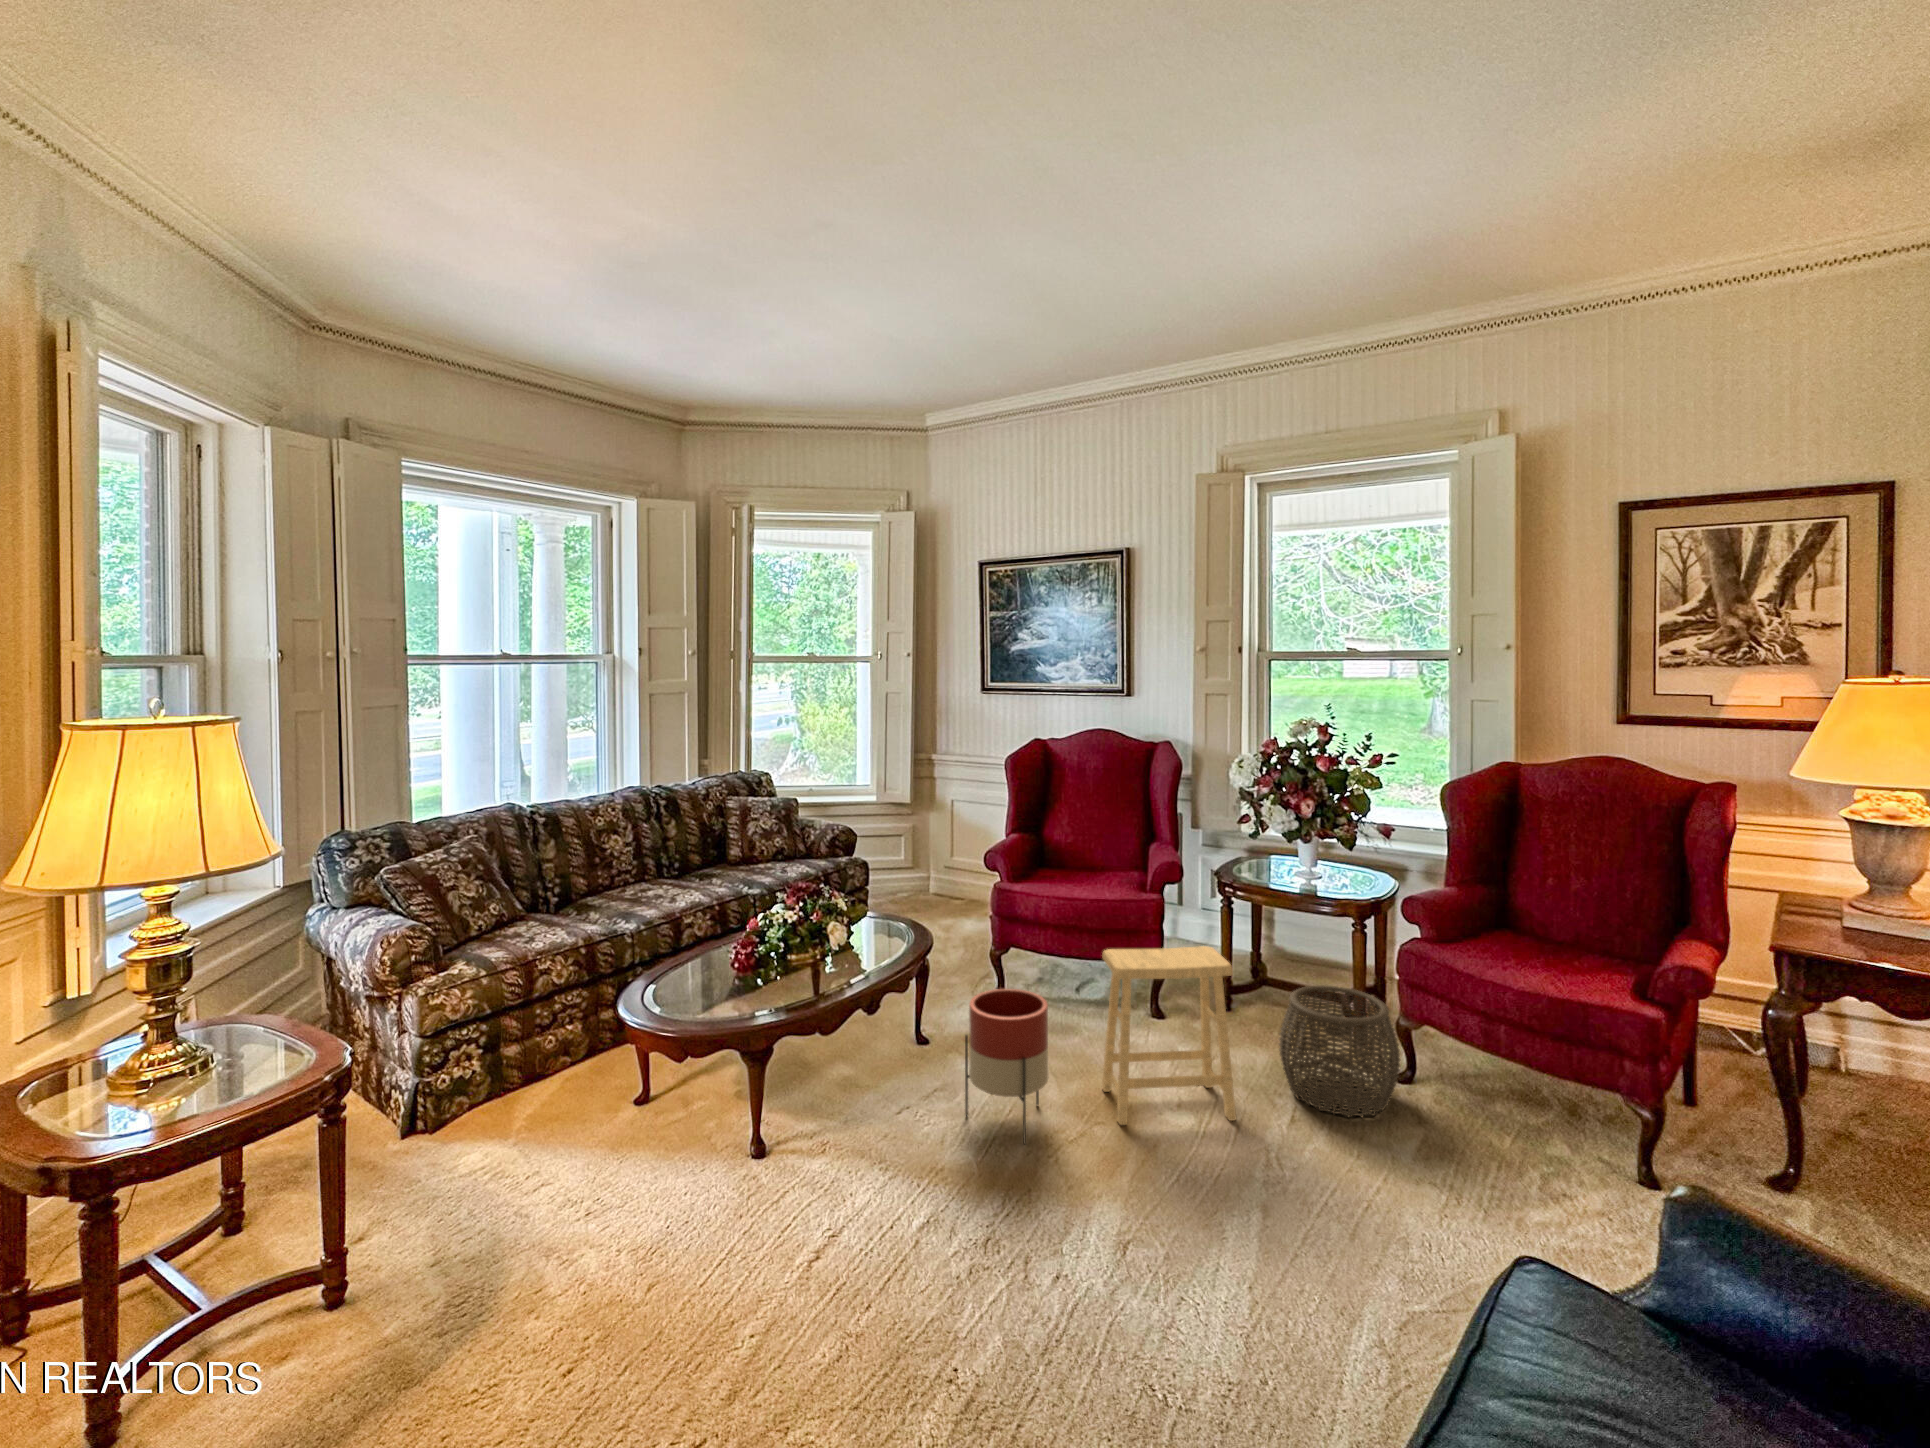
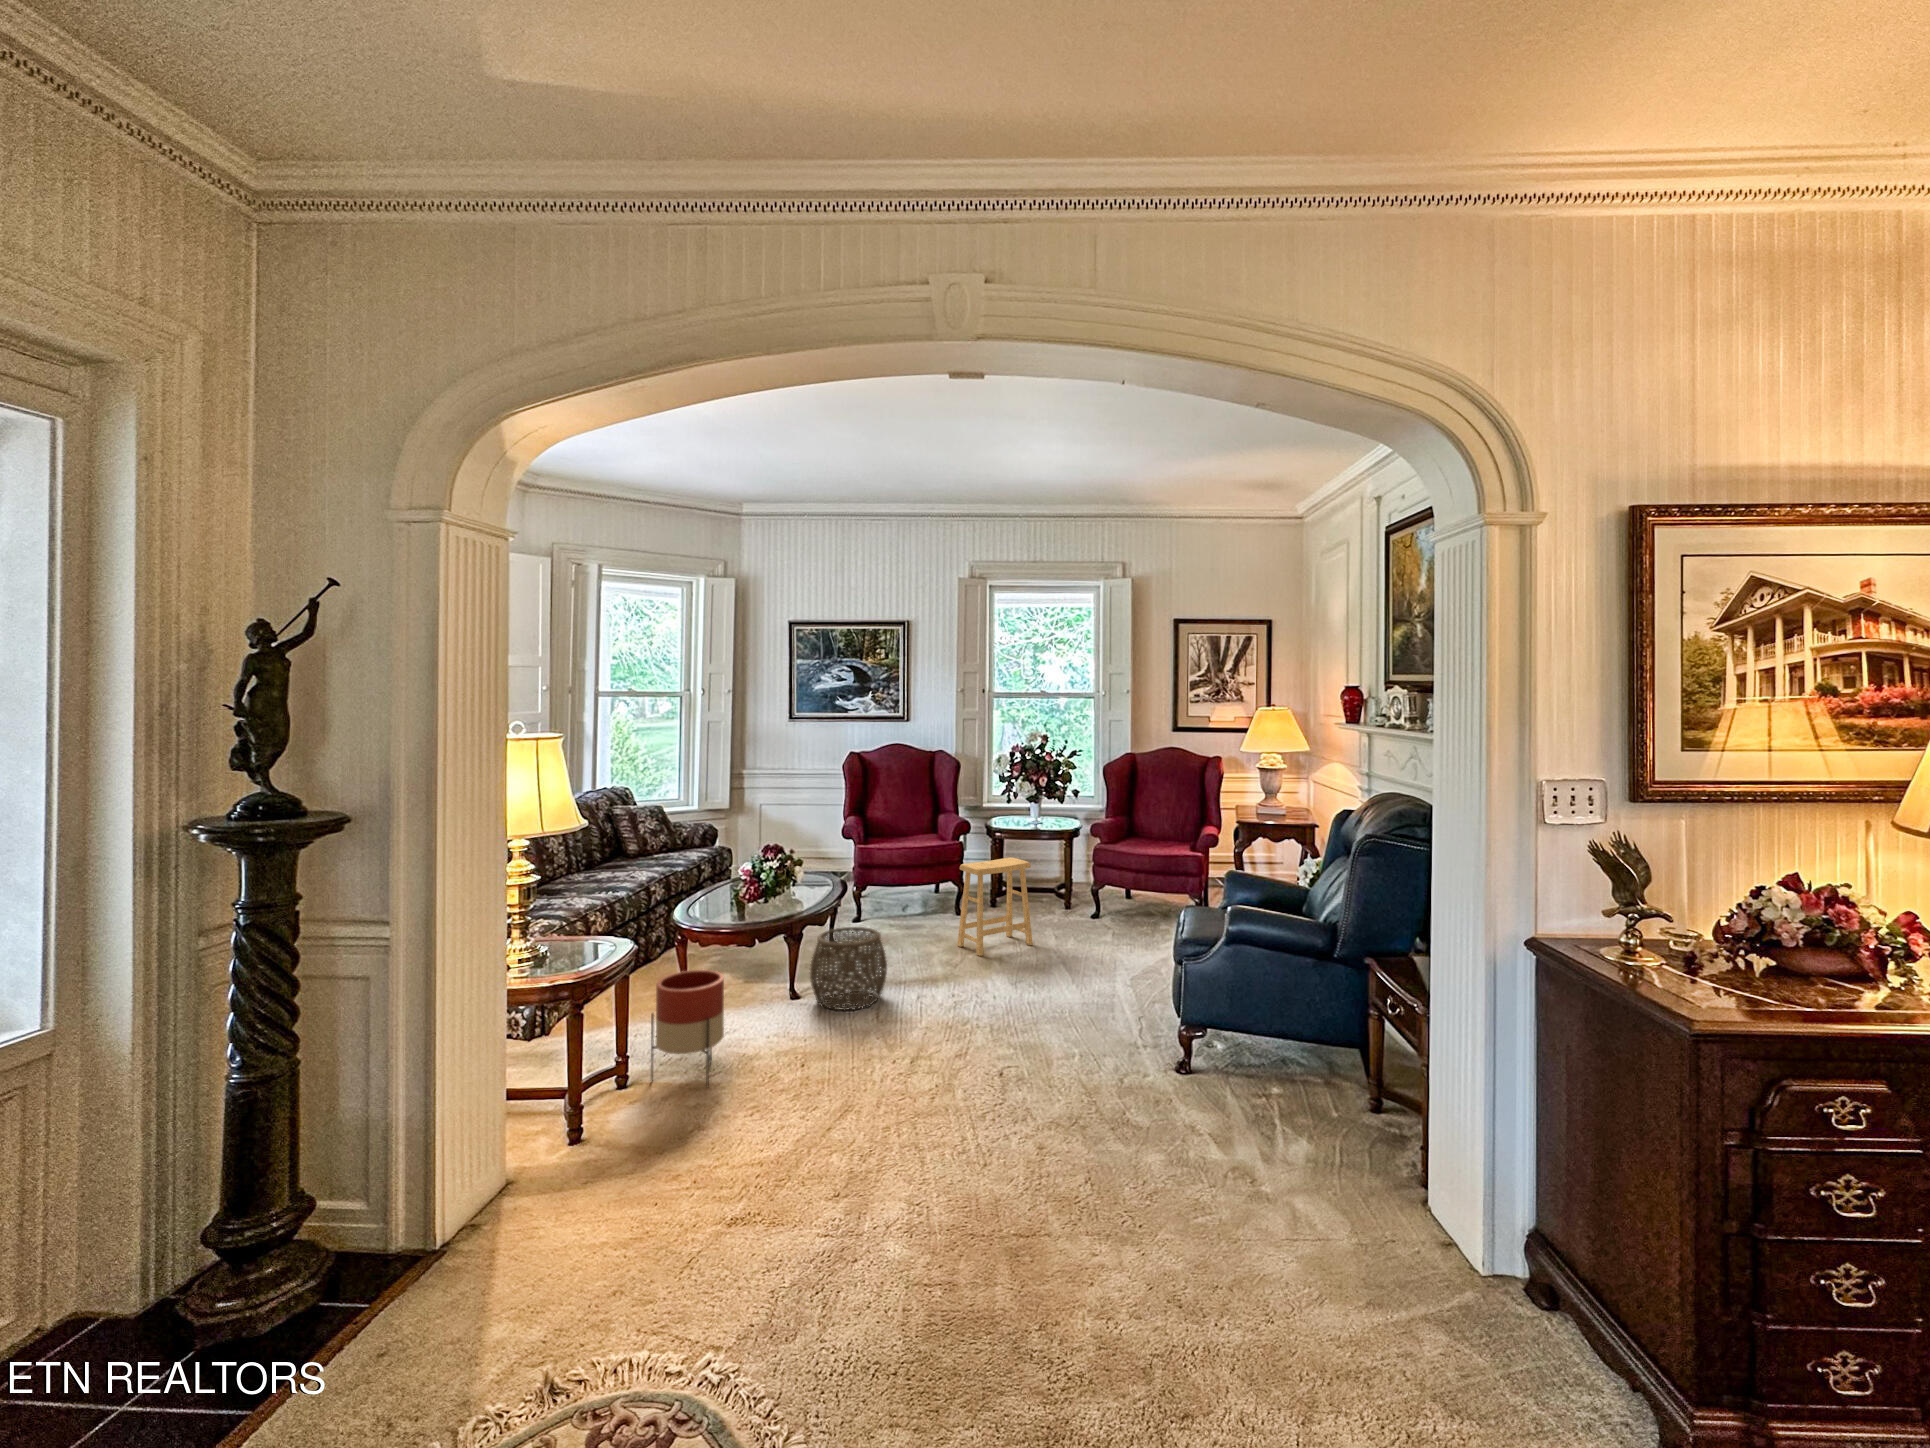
woven basket: present [1278,985,1400,1117] -> present [810,927,887,1010]
planter: present [965,989,1048,1144] -> present [651,970,724,1087]

